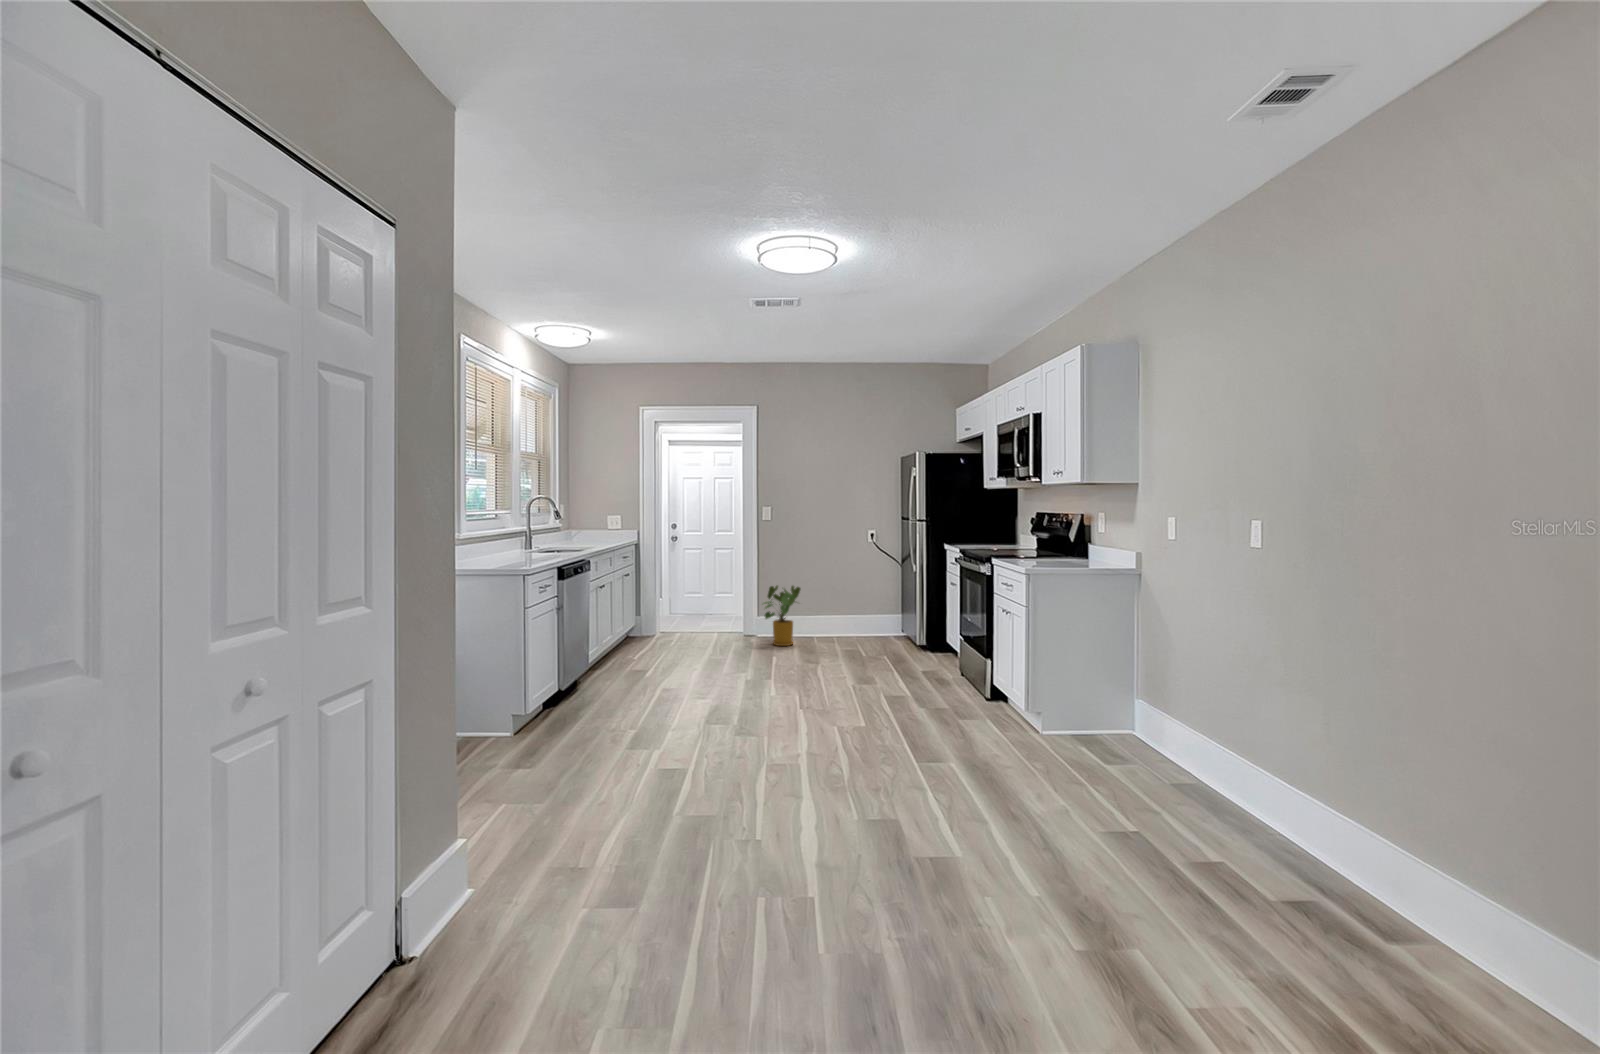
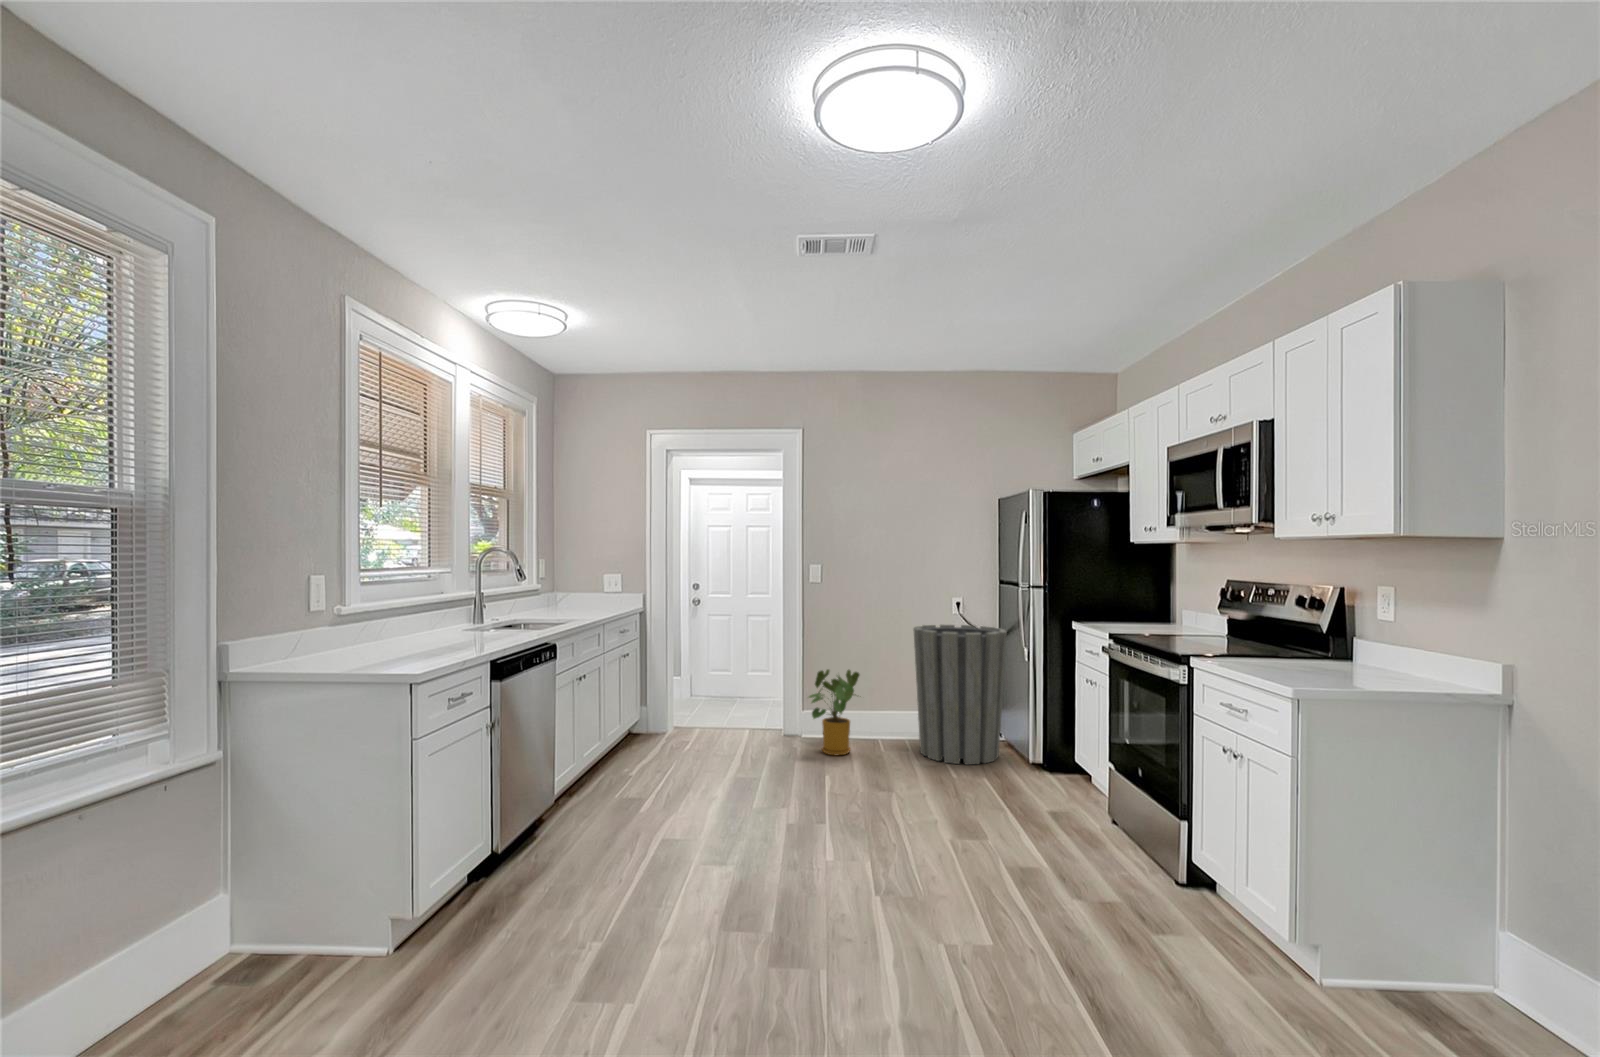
trash can: none [839,551,907,649] -> present [913,625,1007,765]

